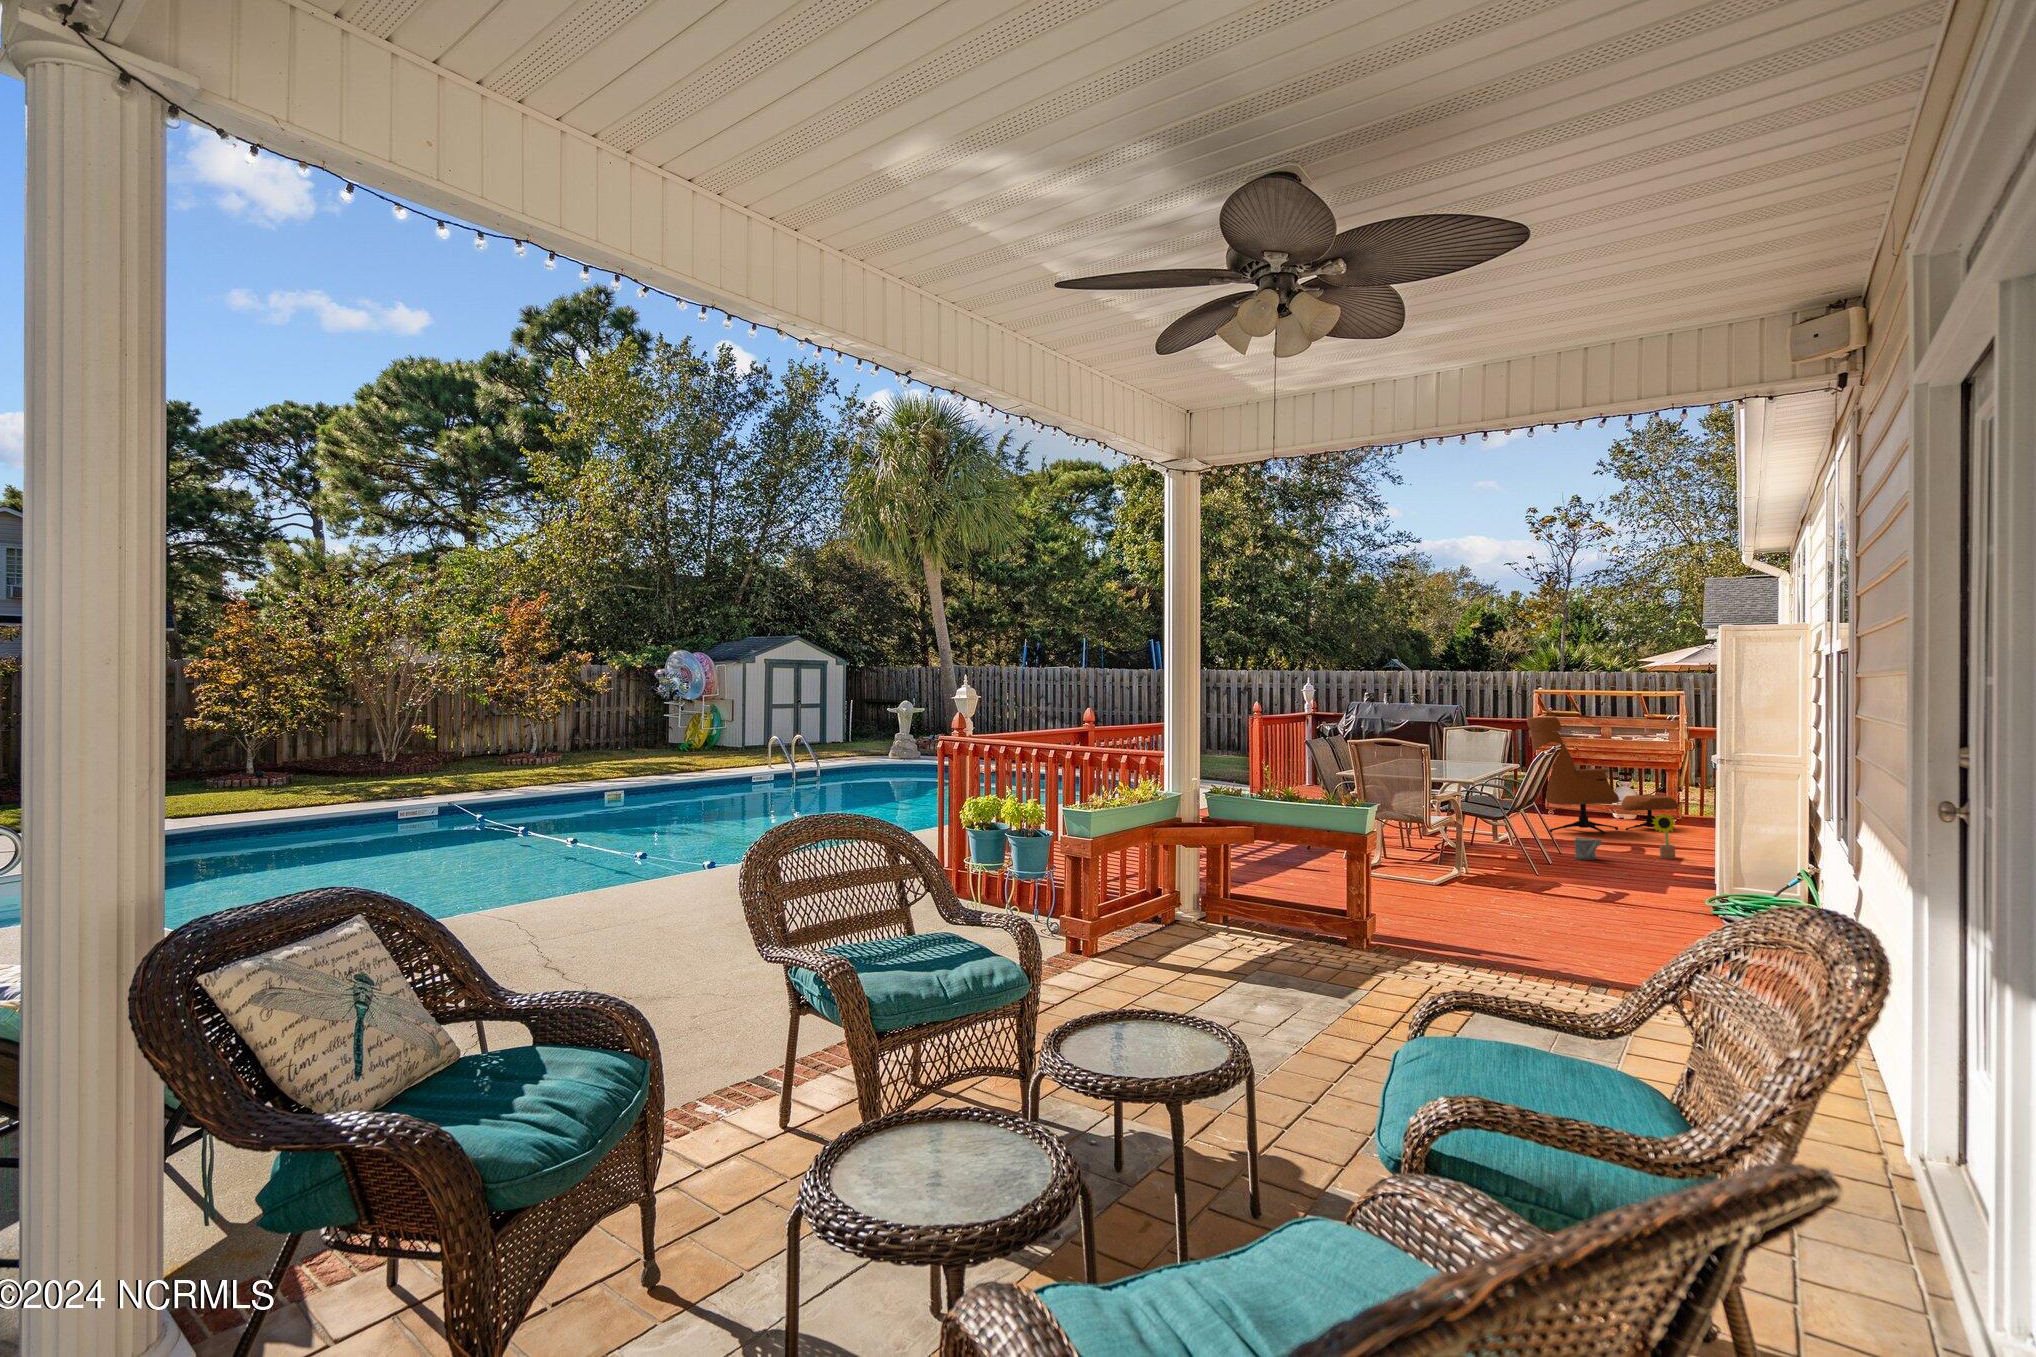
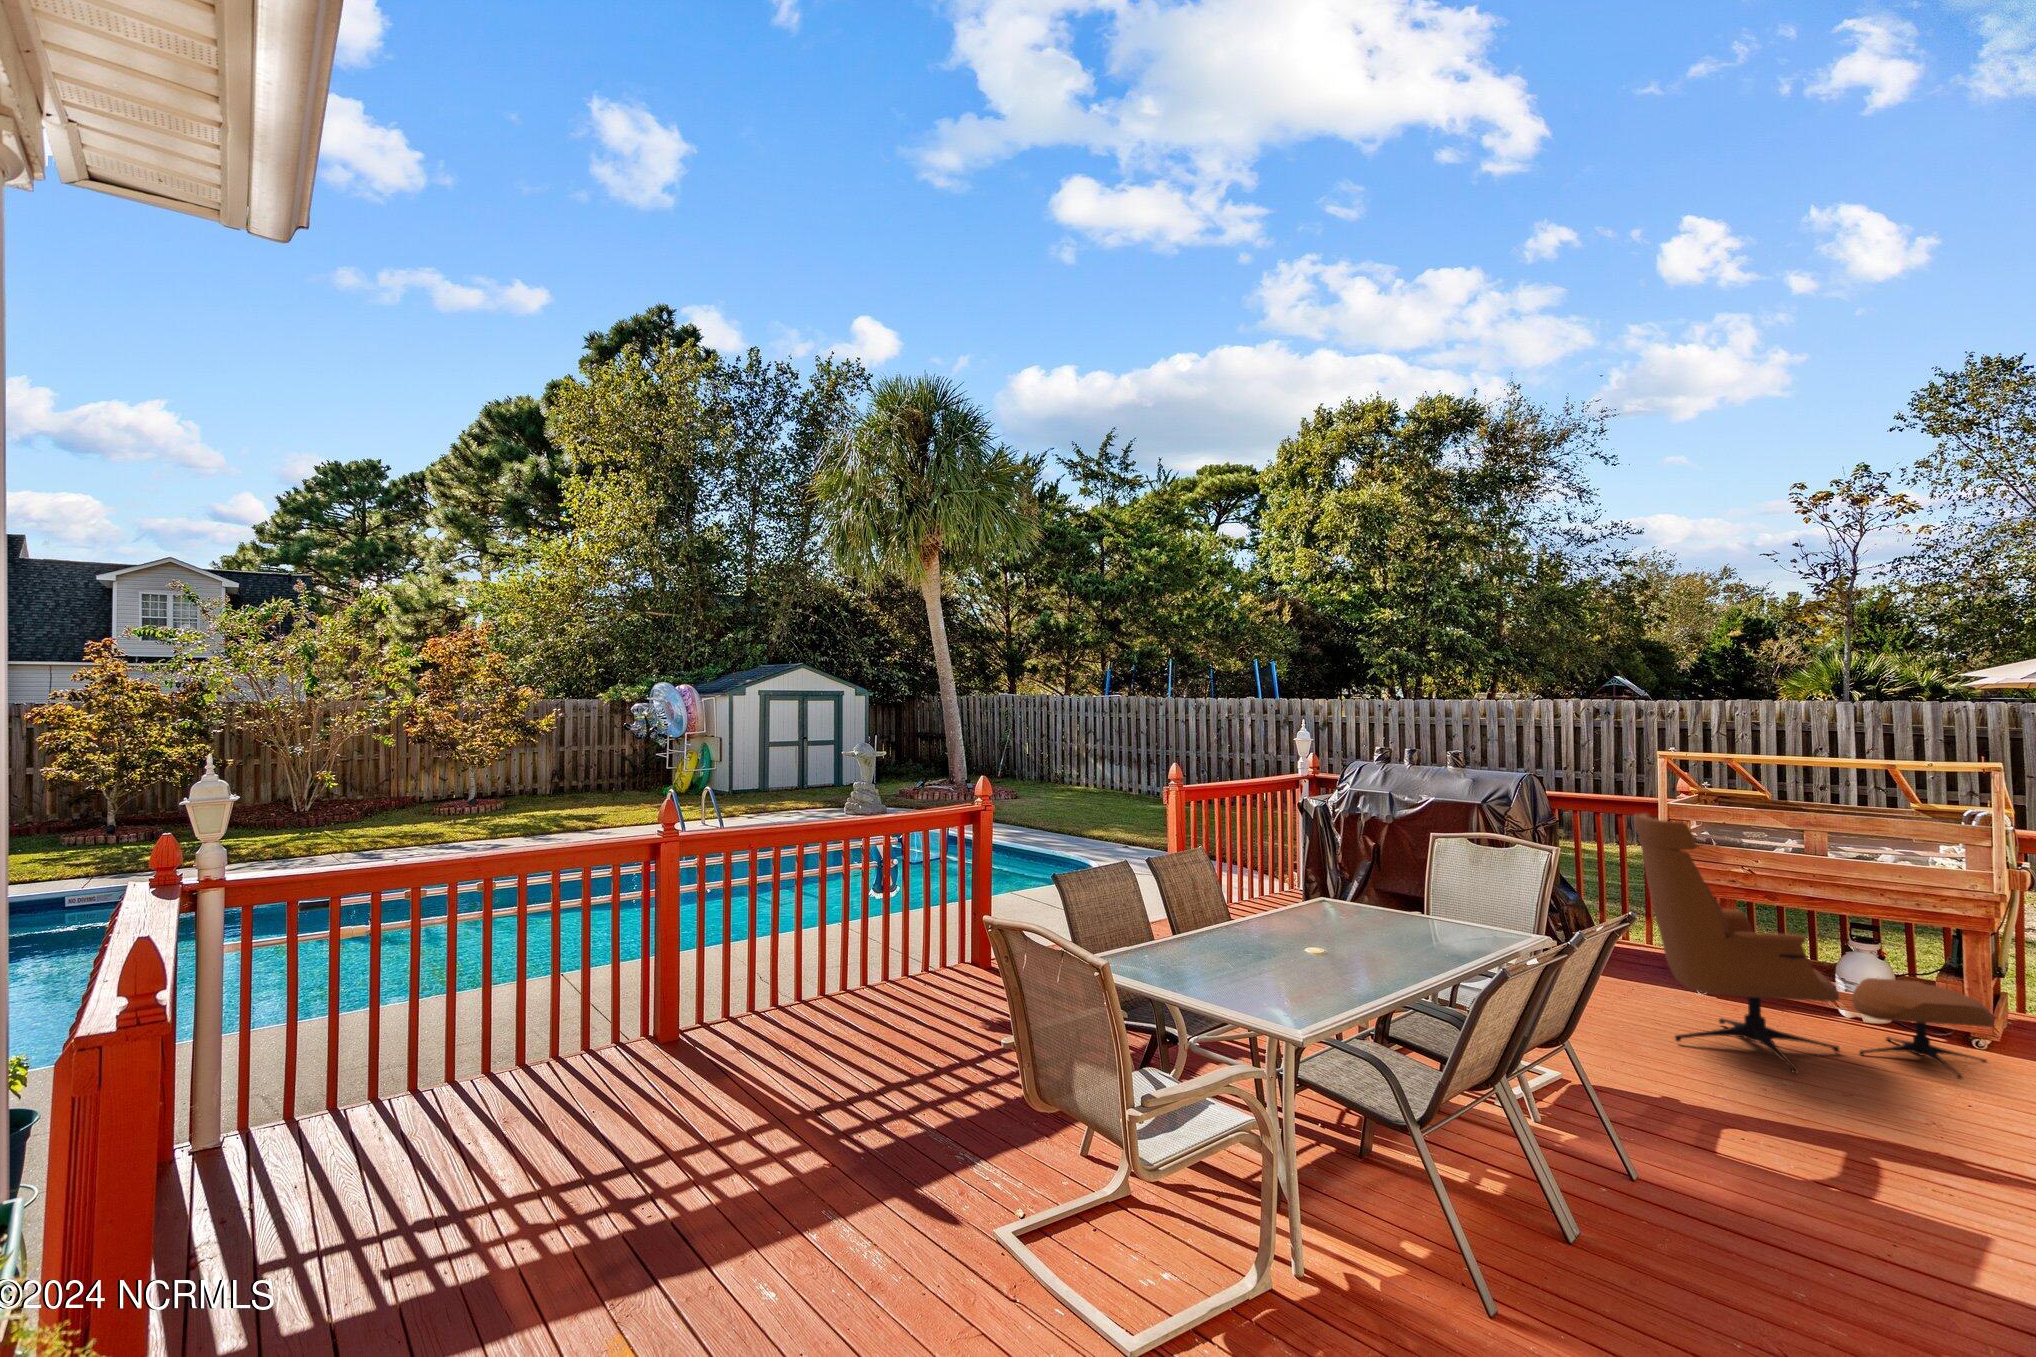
decorative plant: present [1652,813,1676,859] -> none [1874,1159,1957,1290]
watering can: present [1574,837,1602,860] -> none [1646,1153,1709,1236]

